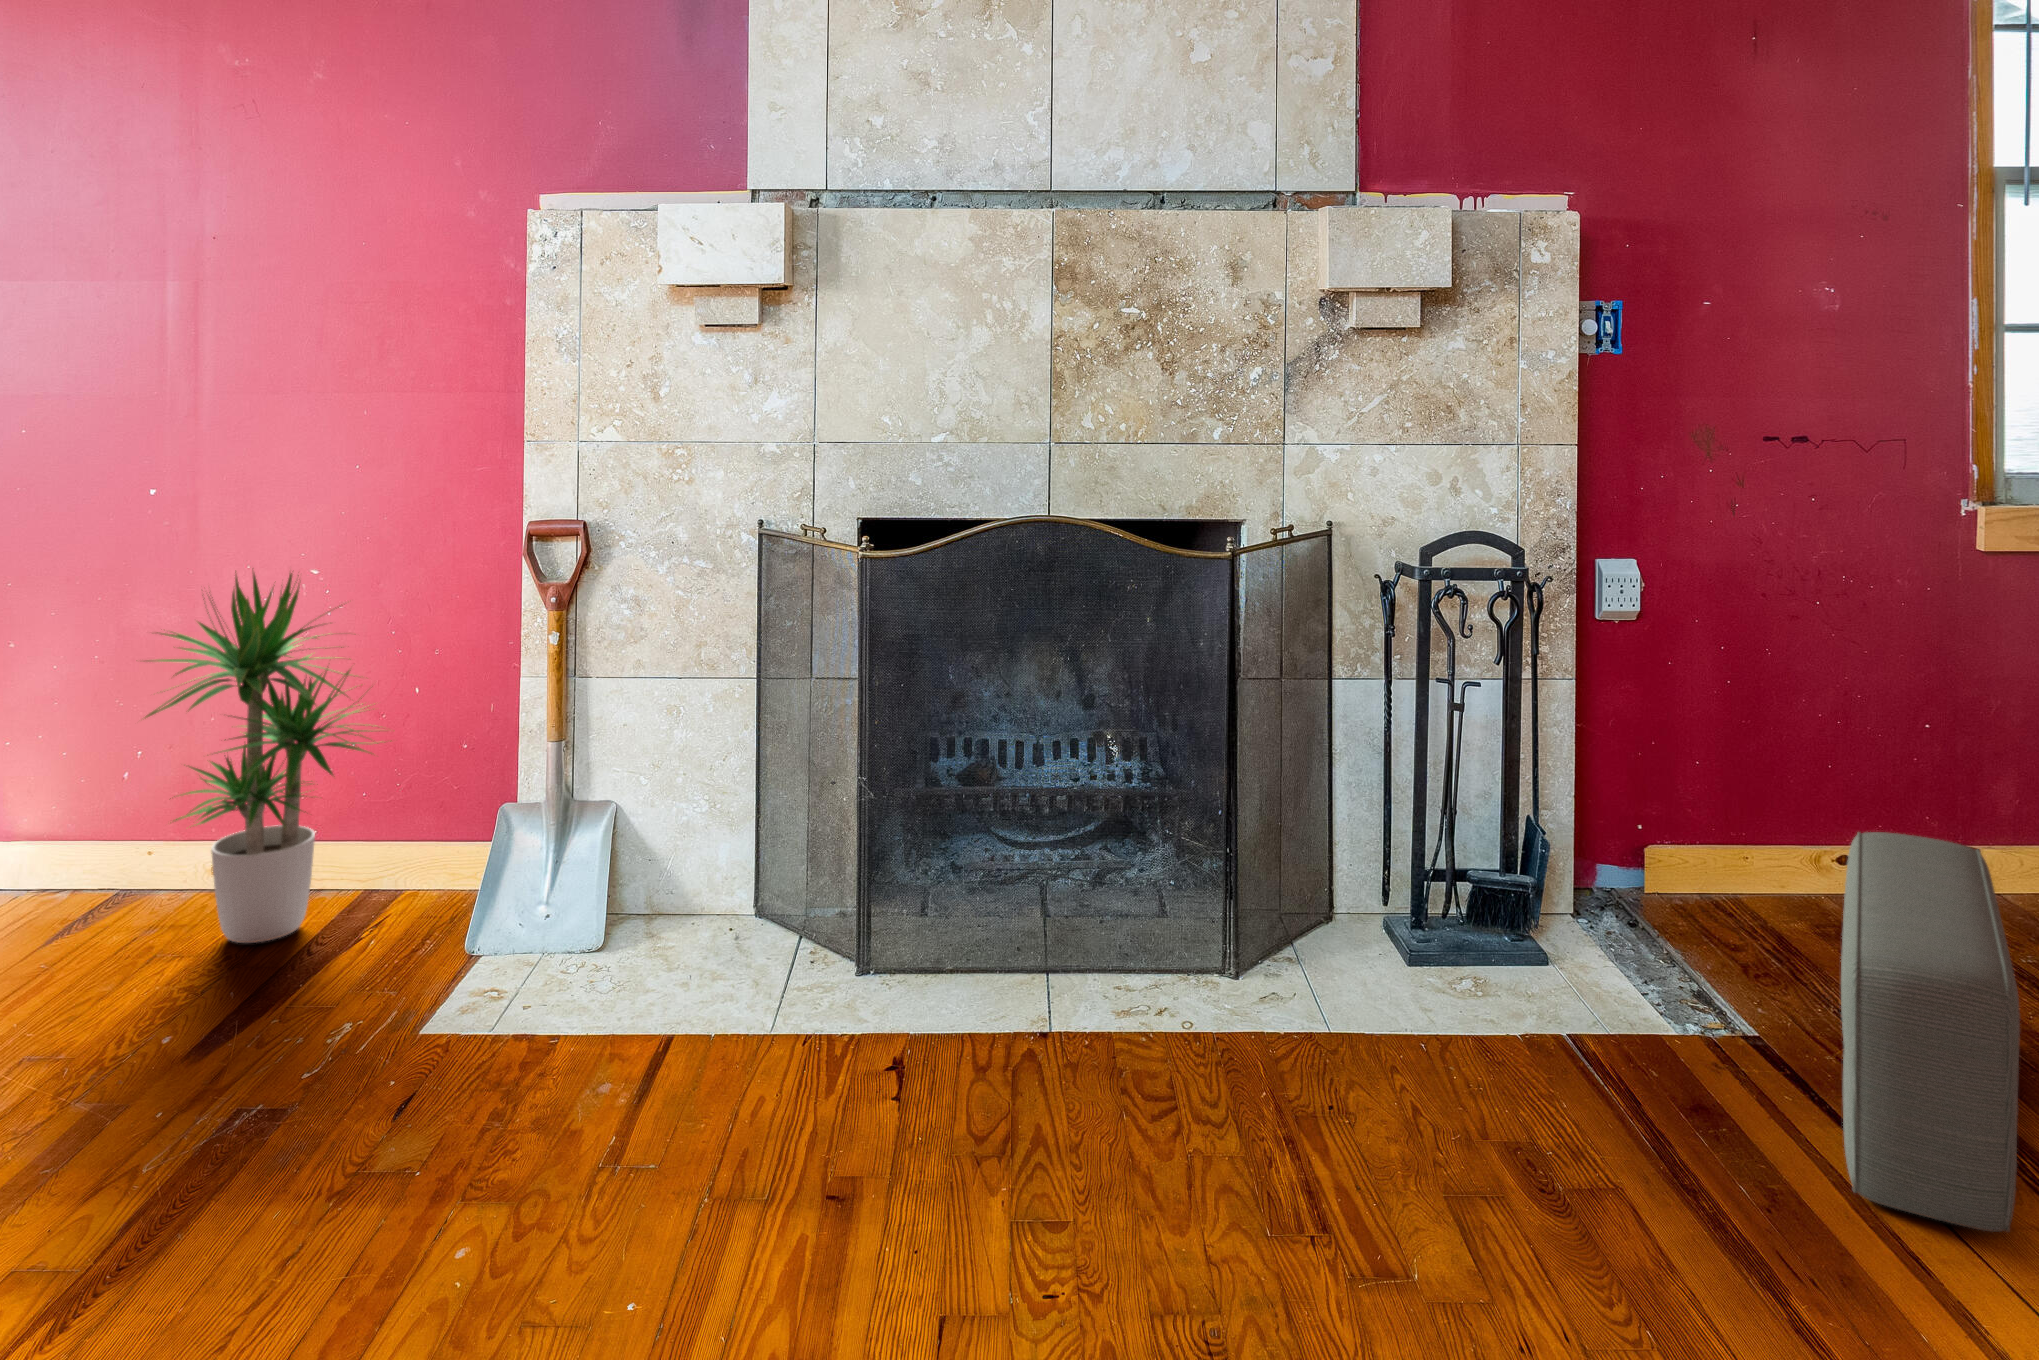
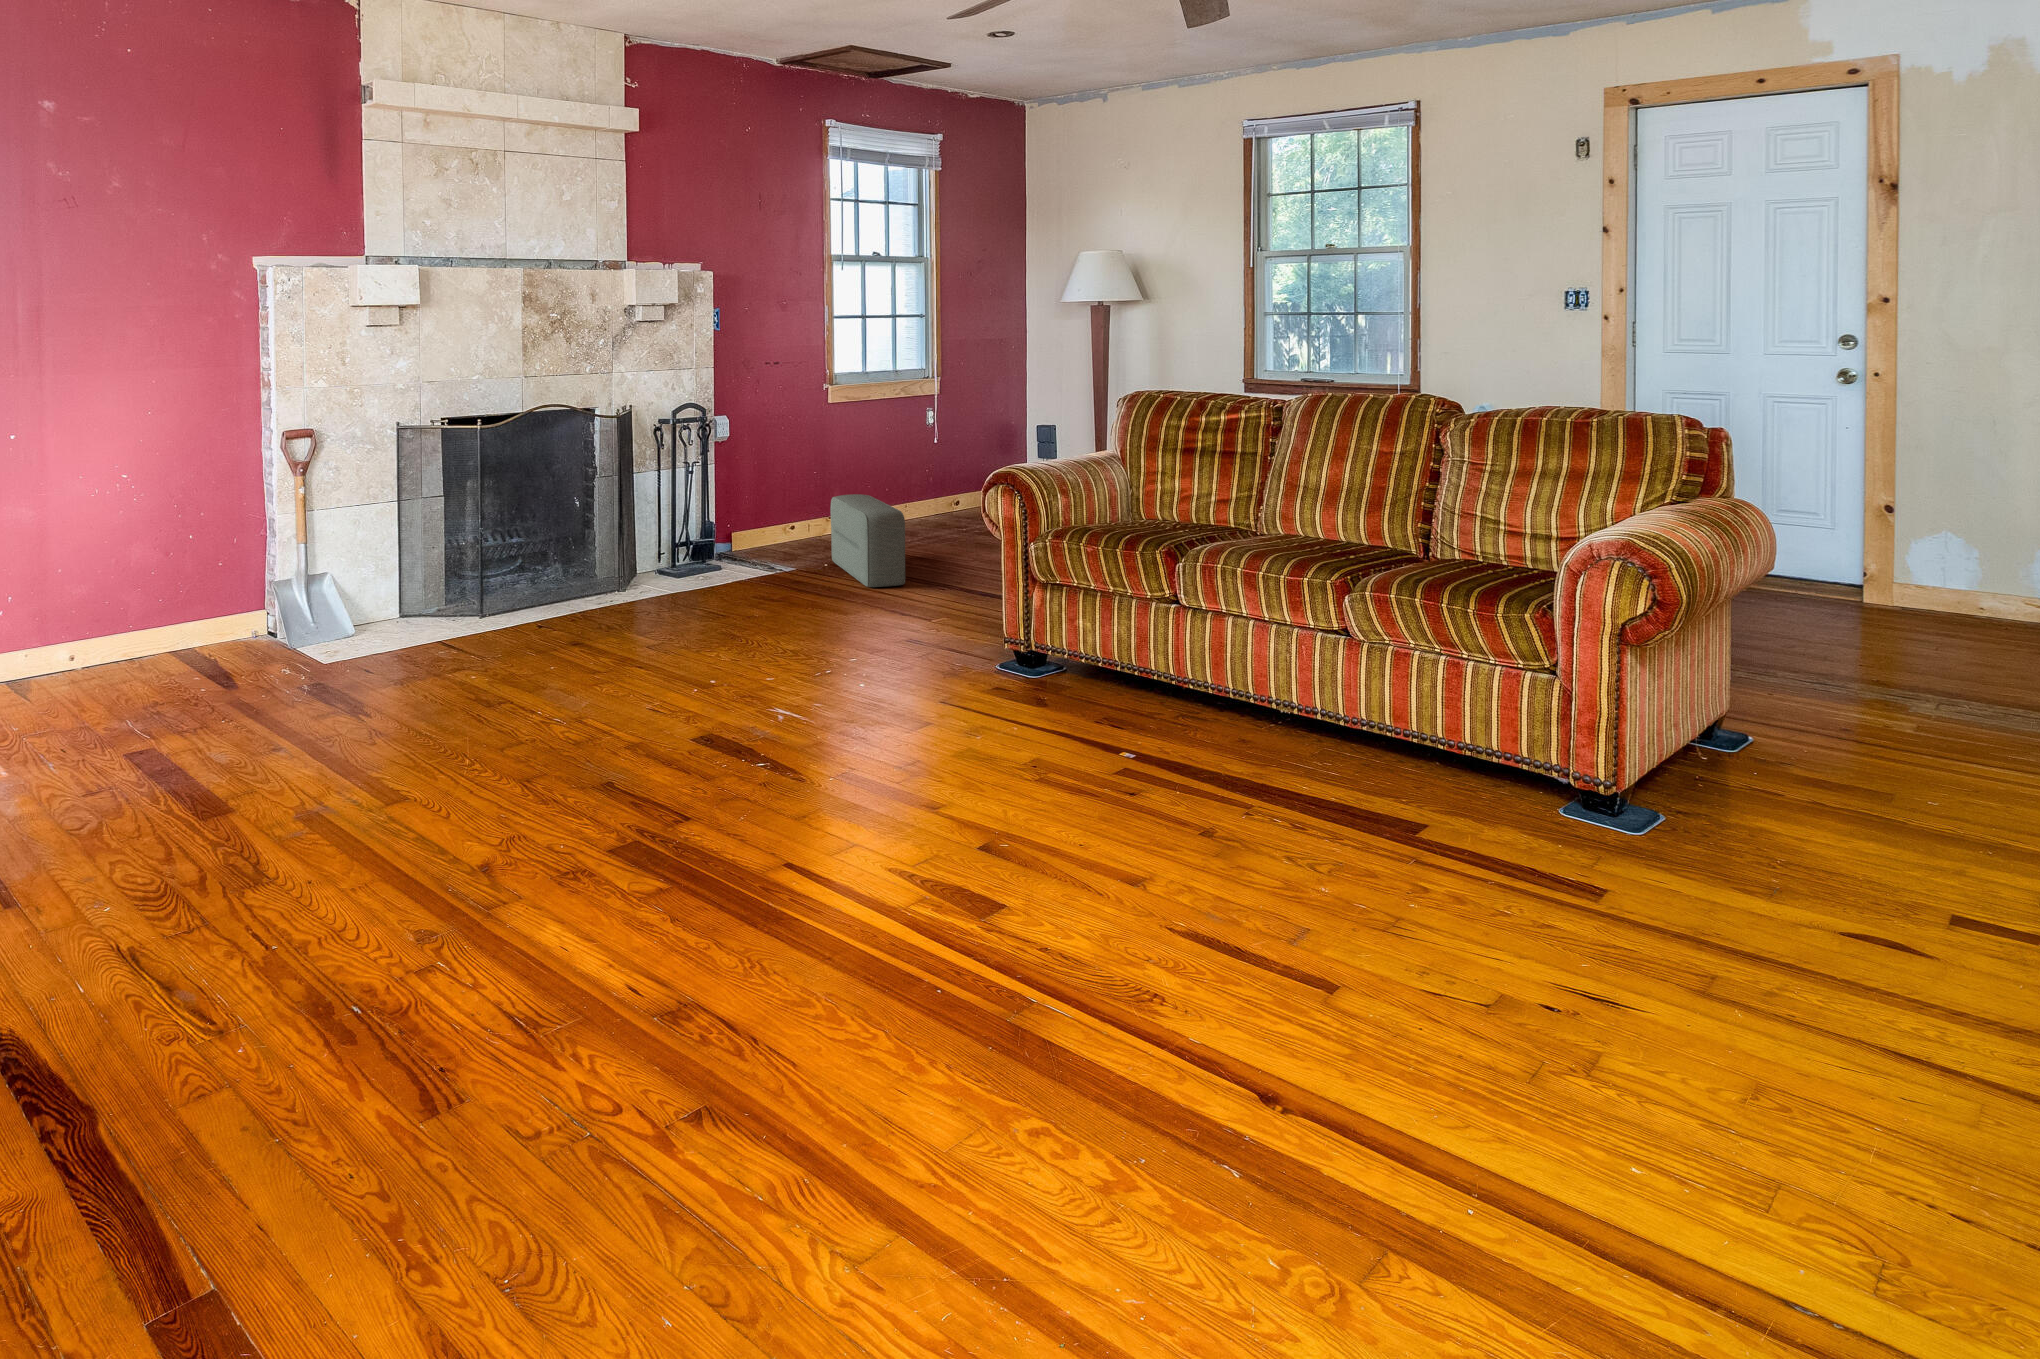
potted plant: present [145,572,378,943] -> none [89,470,237,675]

